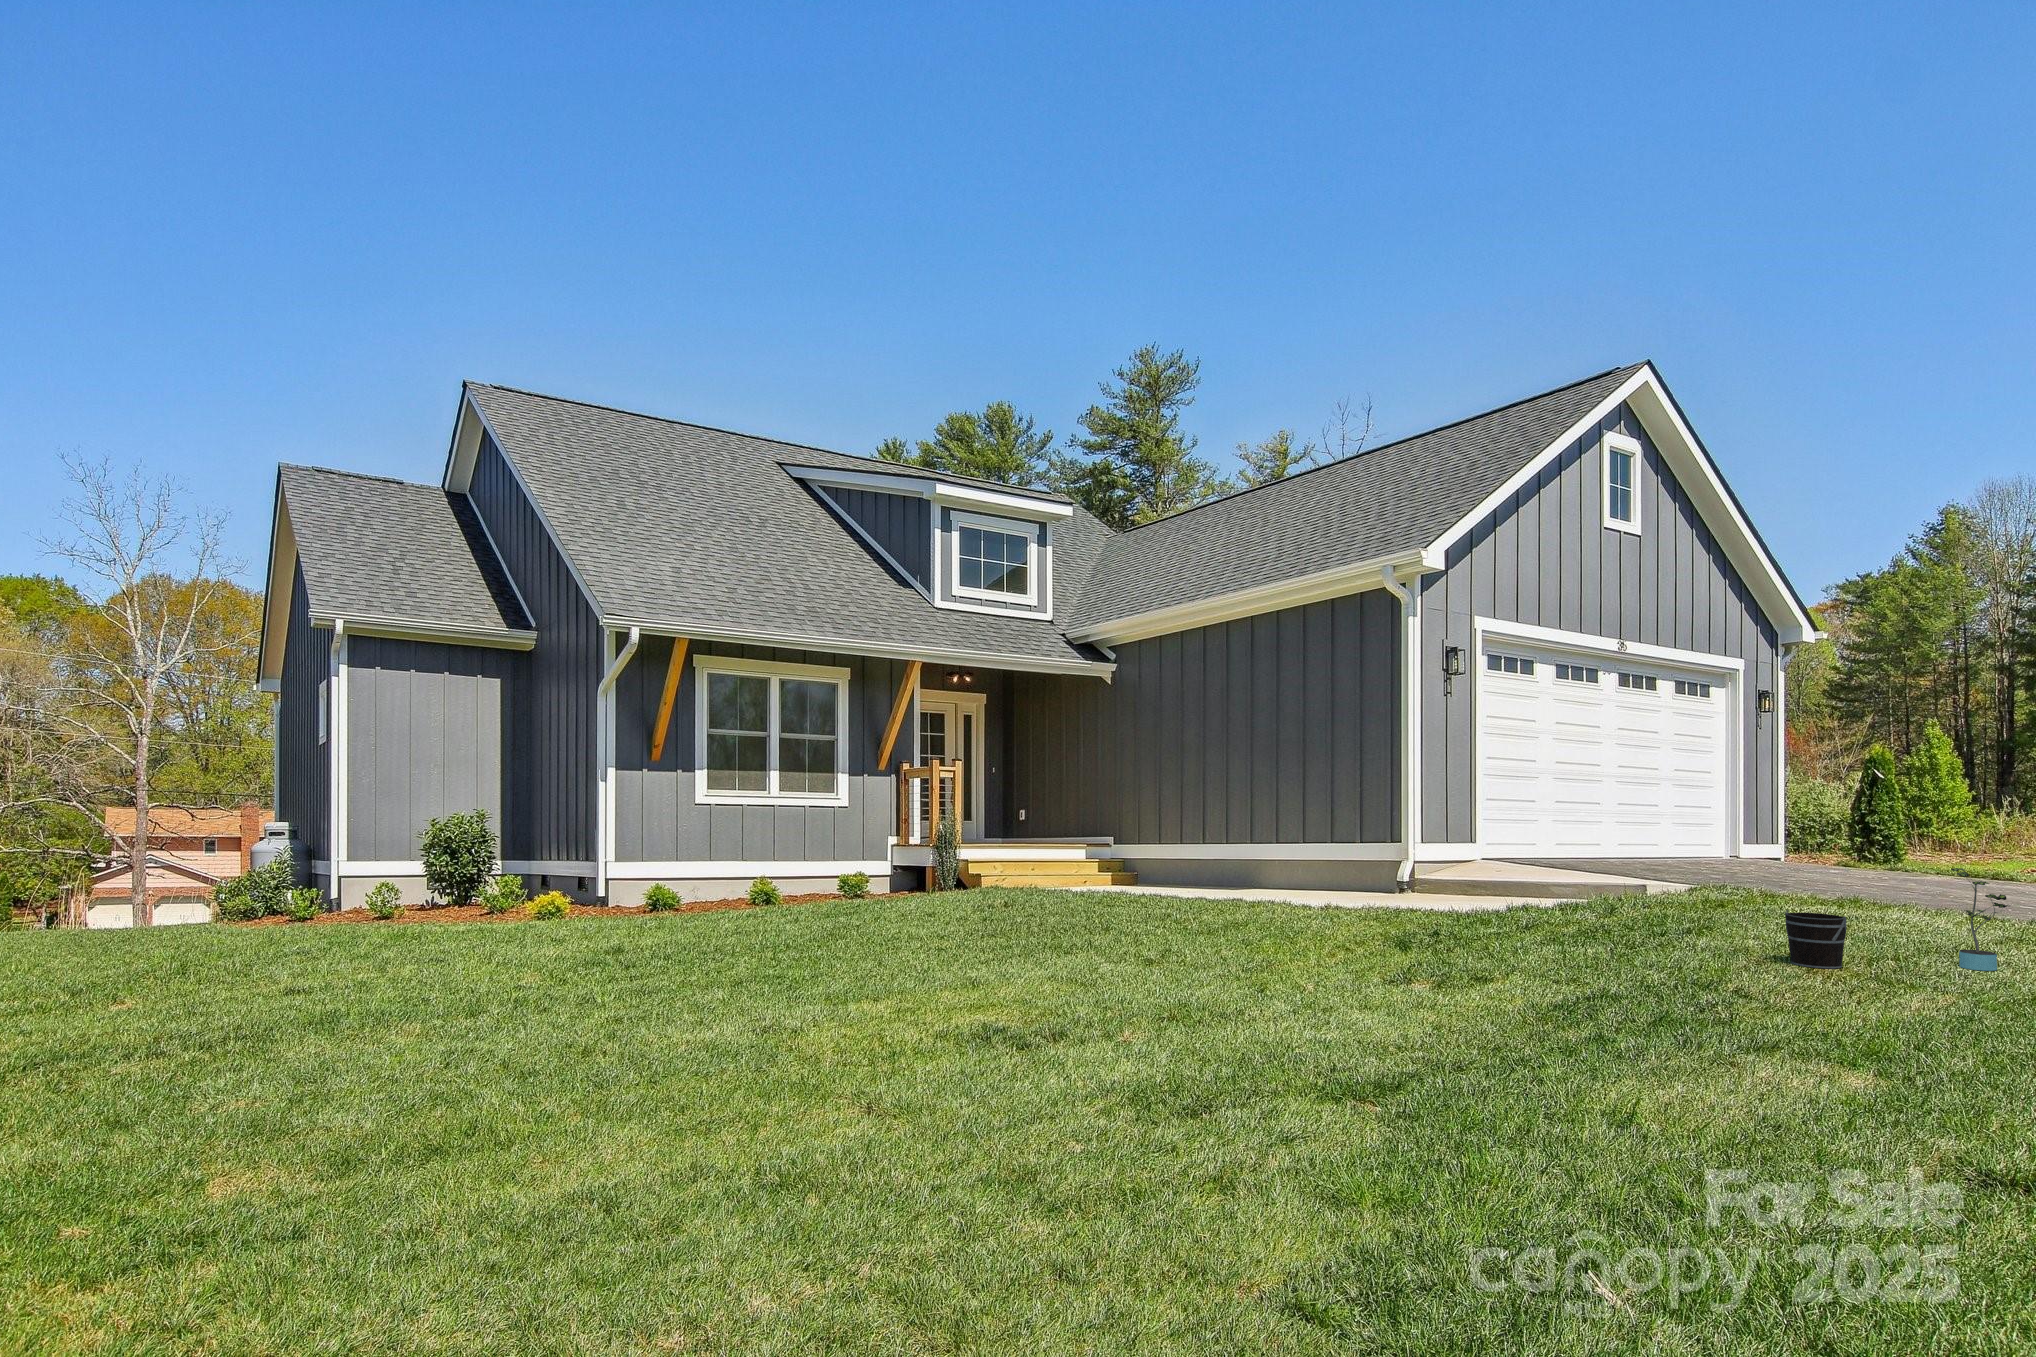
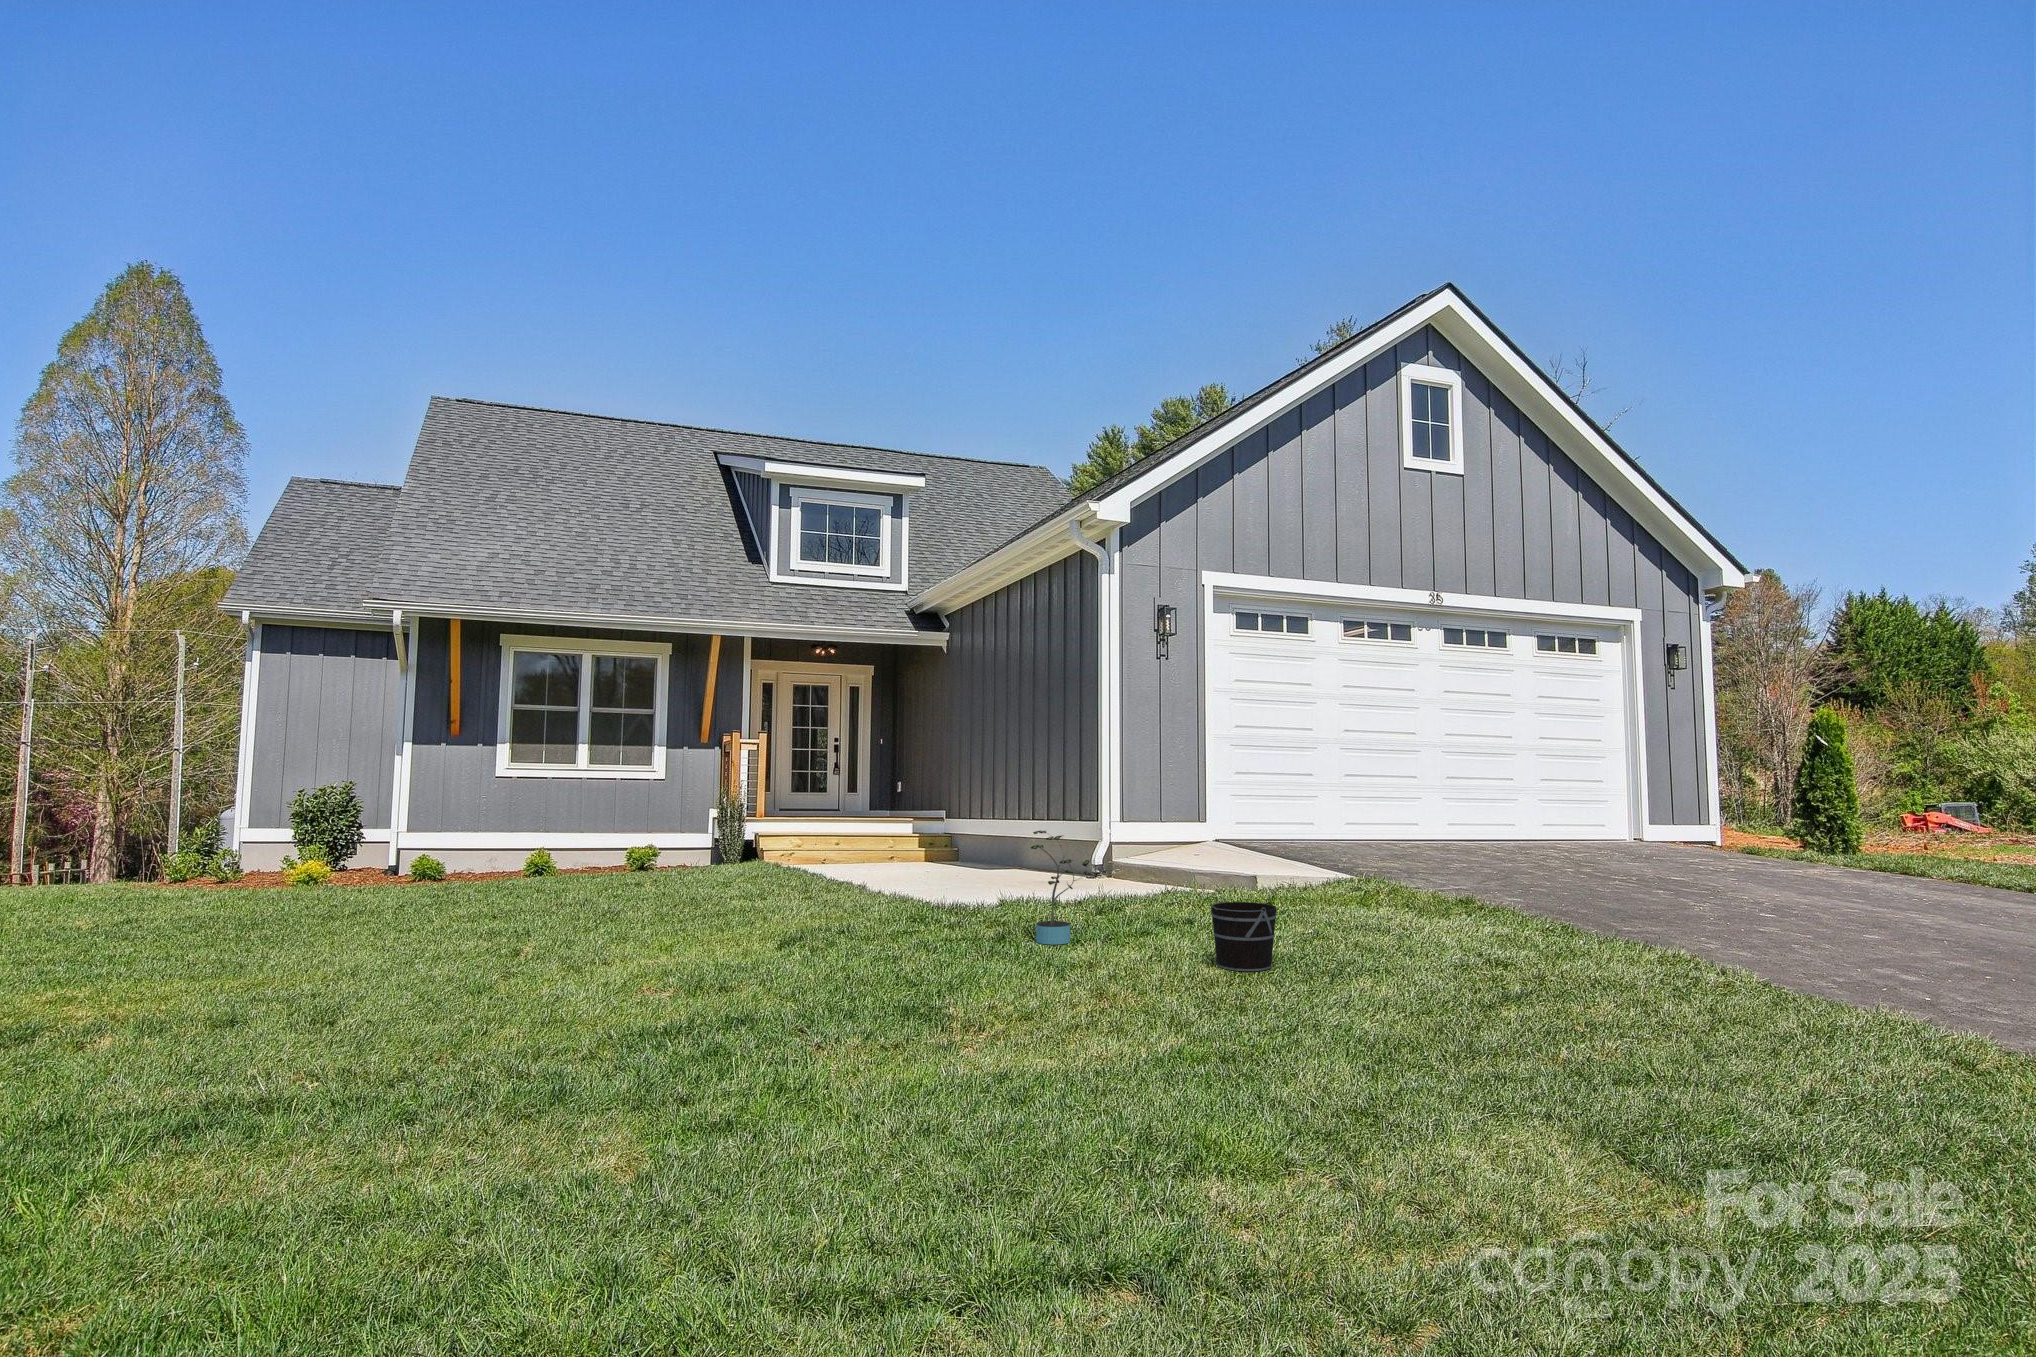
potted plant: present [1951,868,2008,971] -> present [1031,831,1091,945]

